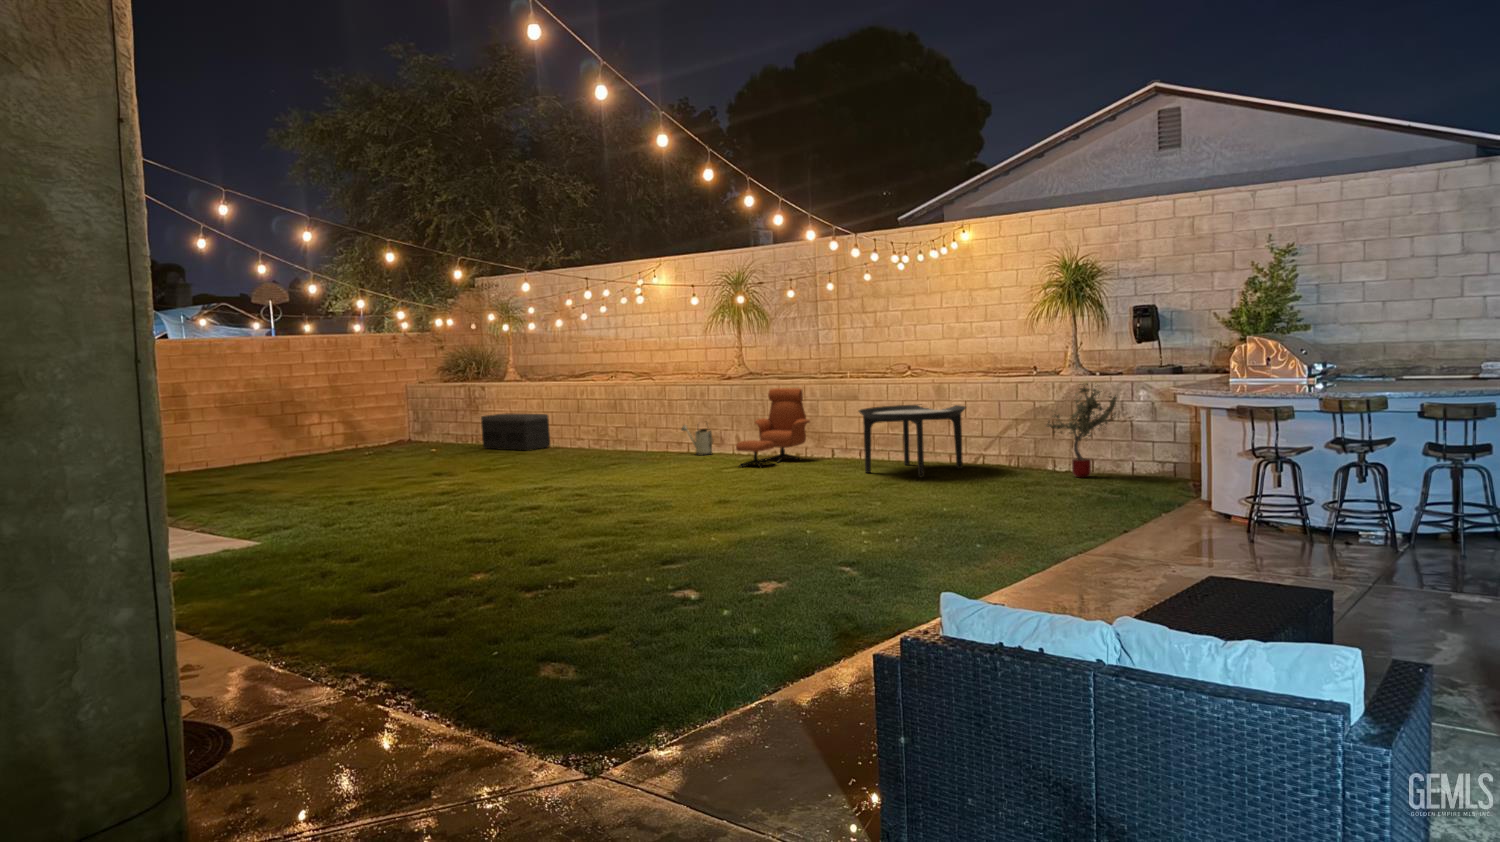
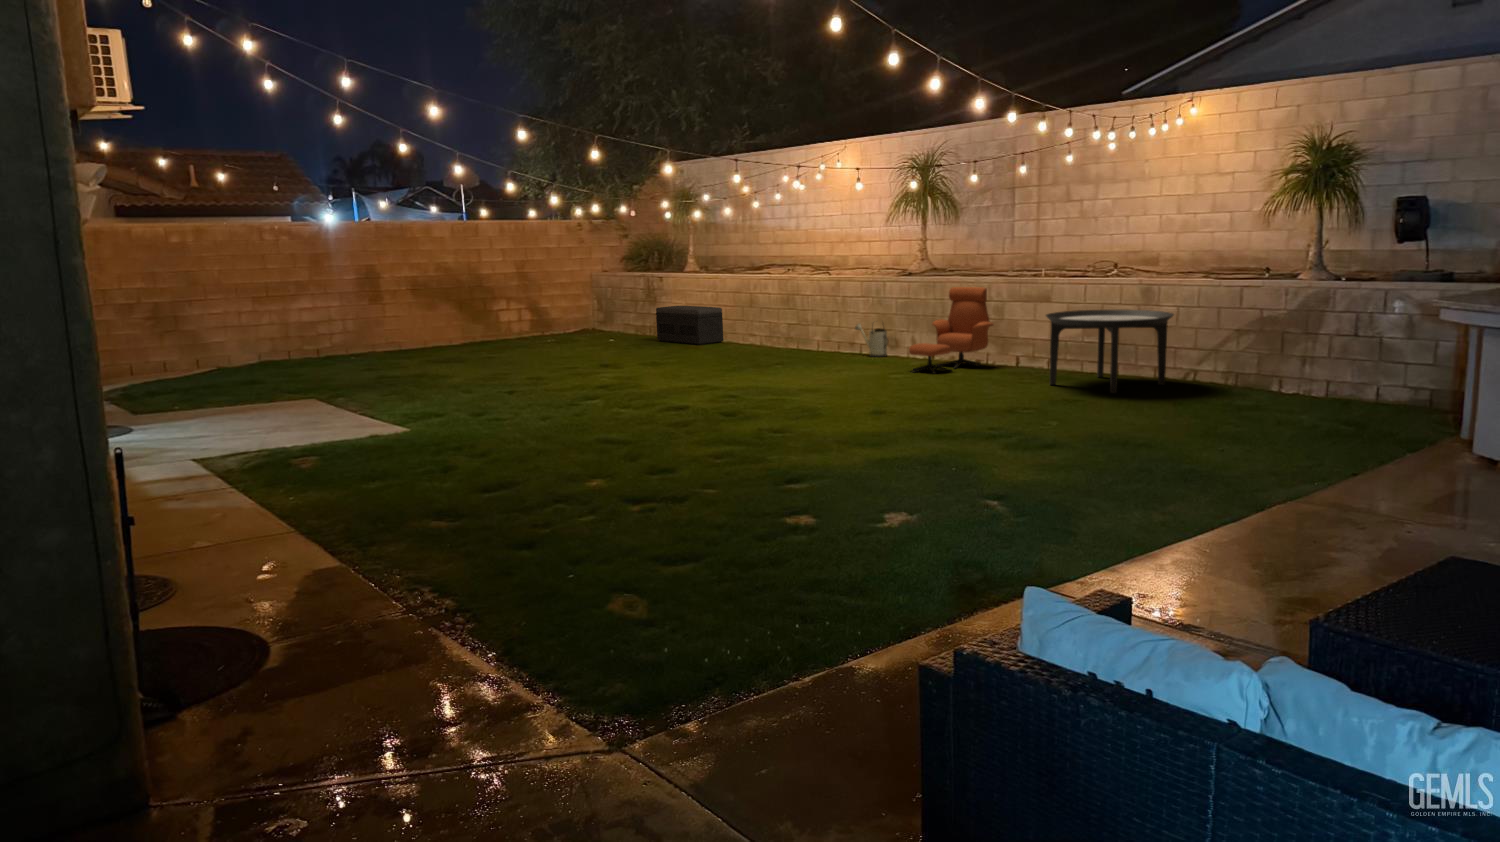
potted tree: present [1047,384,1117,478] -> none [1269,290,1365,402]

